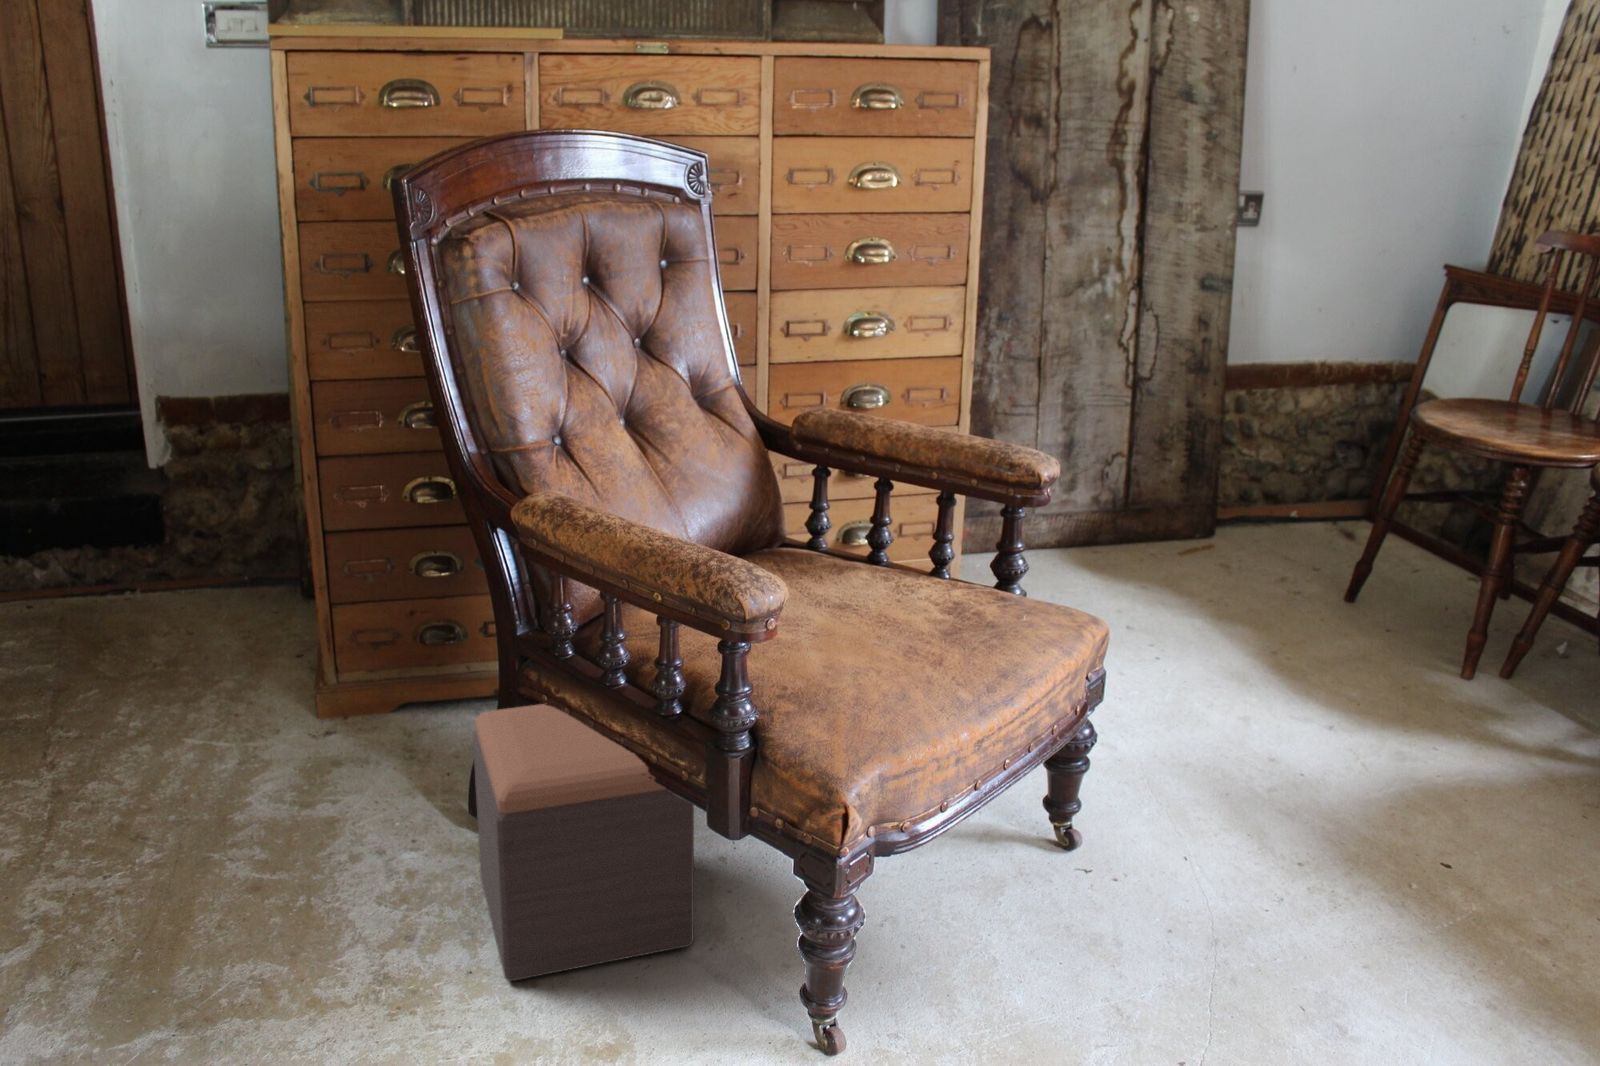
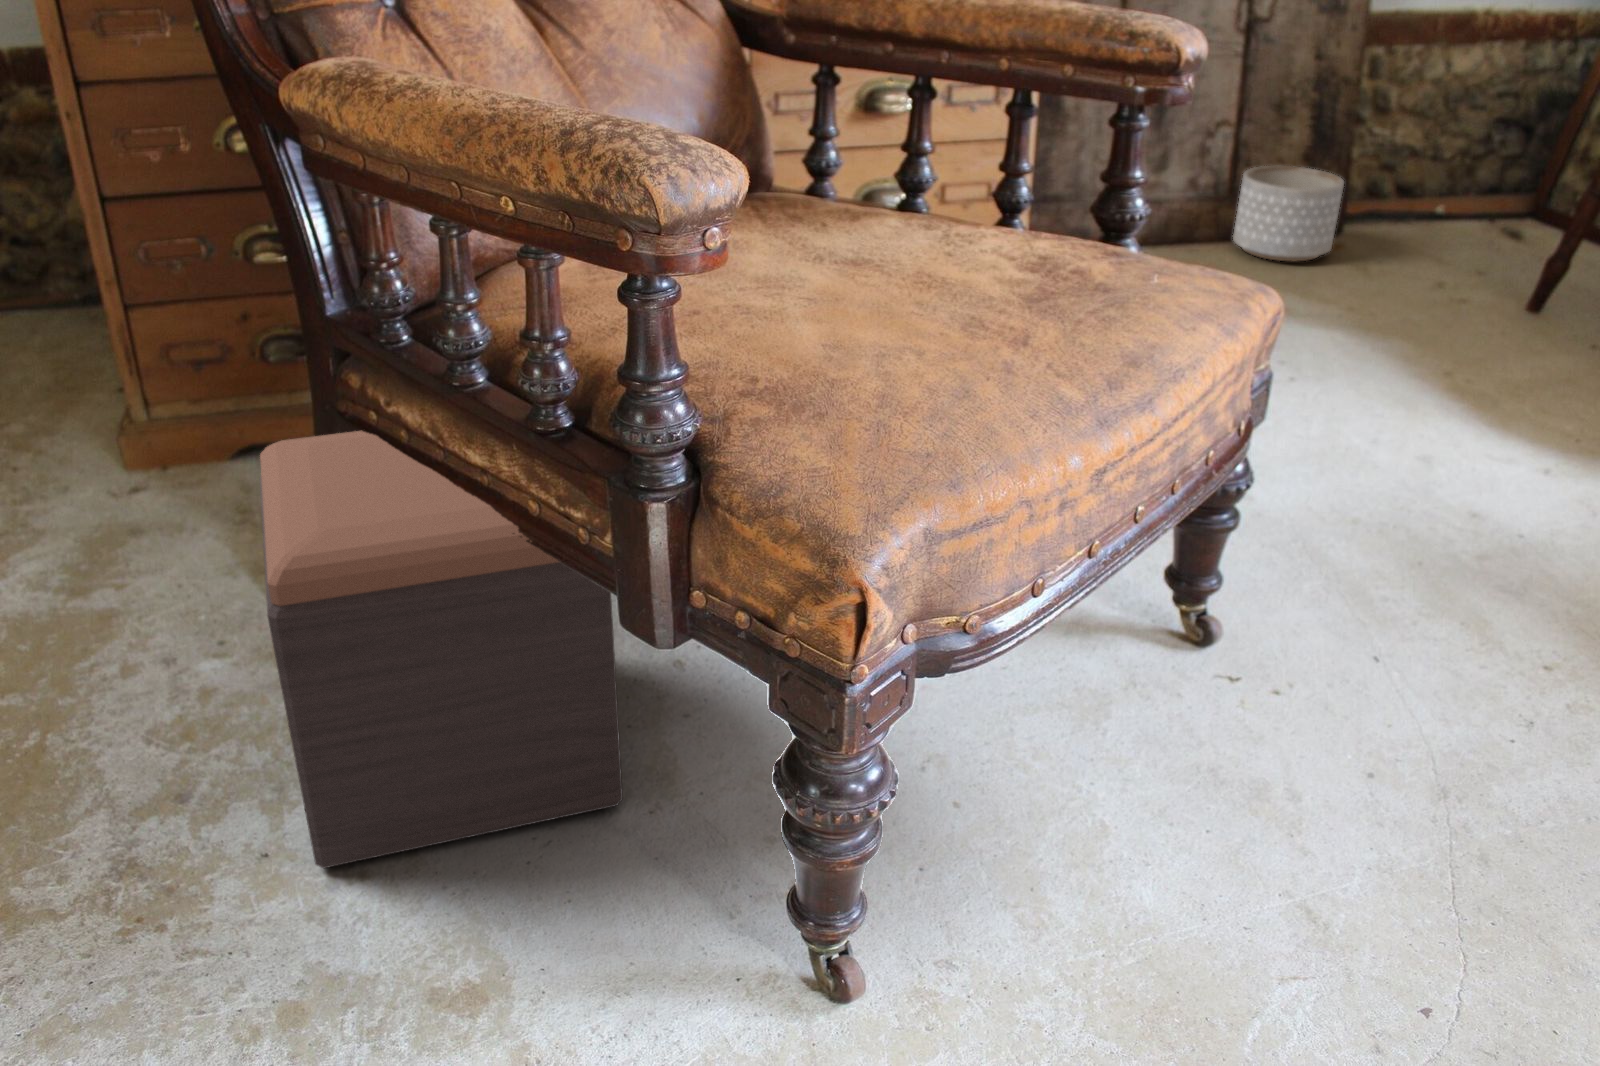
planter: none [1118,498,1195,568] -> present [1233,166,1344,261]

